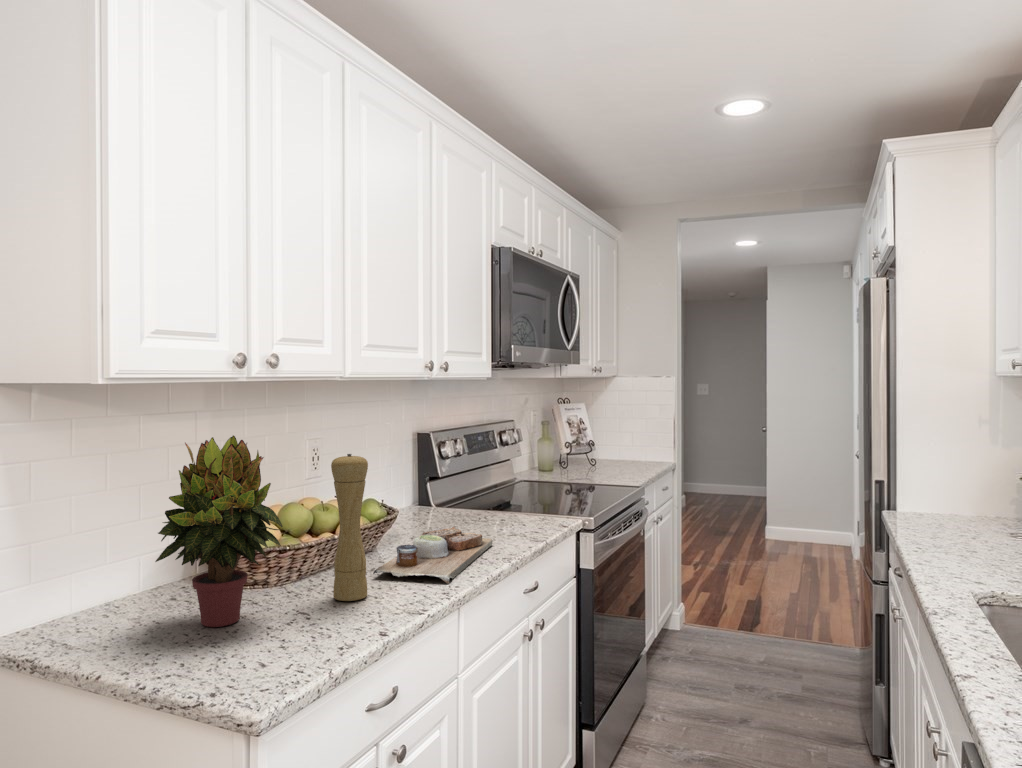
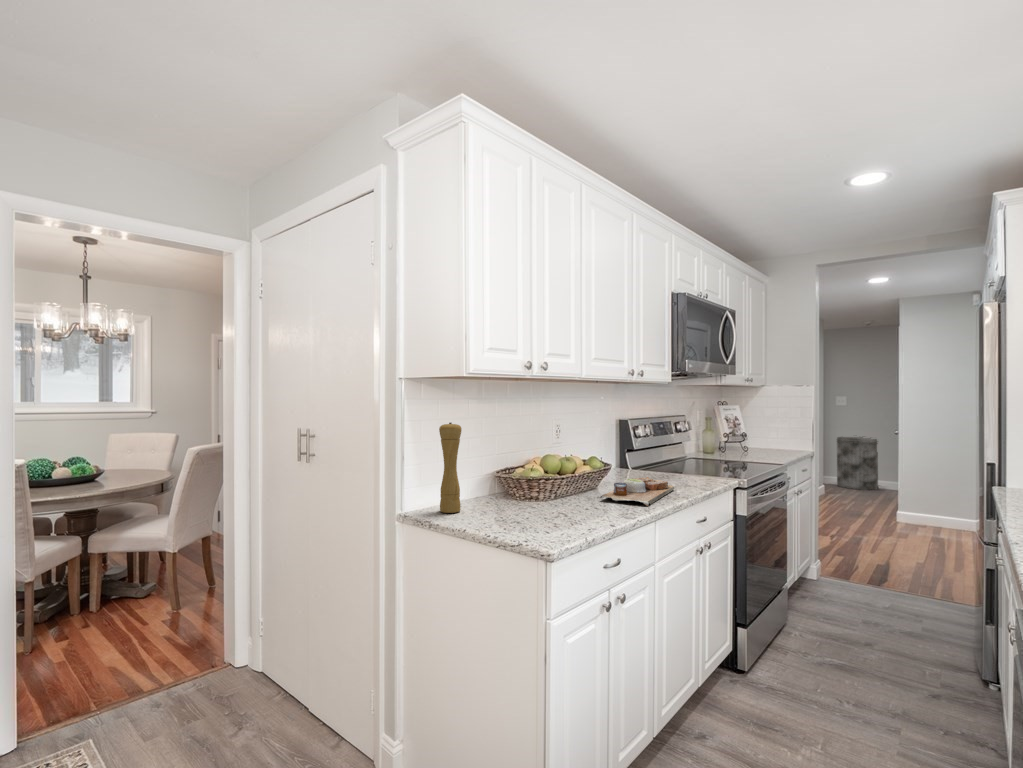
trash can: none [699,433,744,500] -> present [837,437,878,490]
potted plant: present [155,435,283,627] -> none [485,409,553,516]
pepper mill: present [331,454,368,601] -> present [439,423,461,513]

